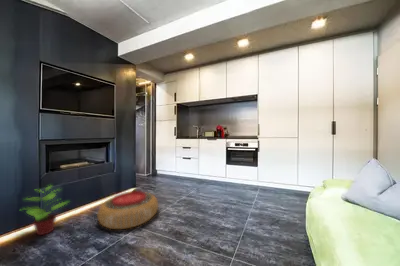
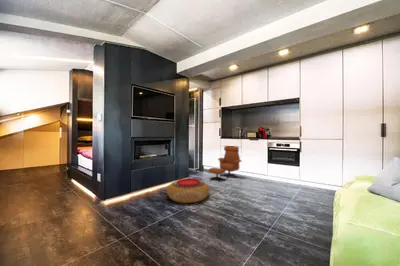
lounge chair: none [161,147,199,190] -> present [209,146,241,181]
potted plant: present [26,186,66,235] -> none [123,167,150,200]

